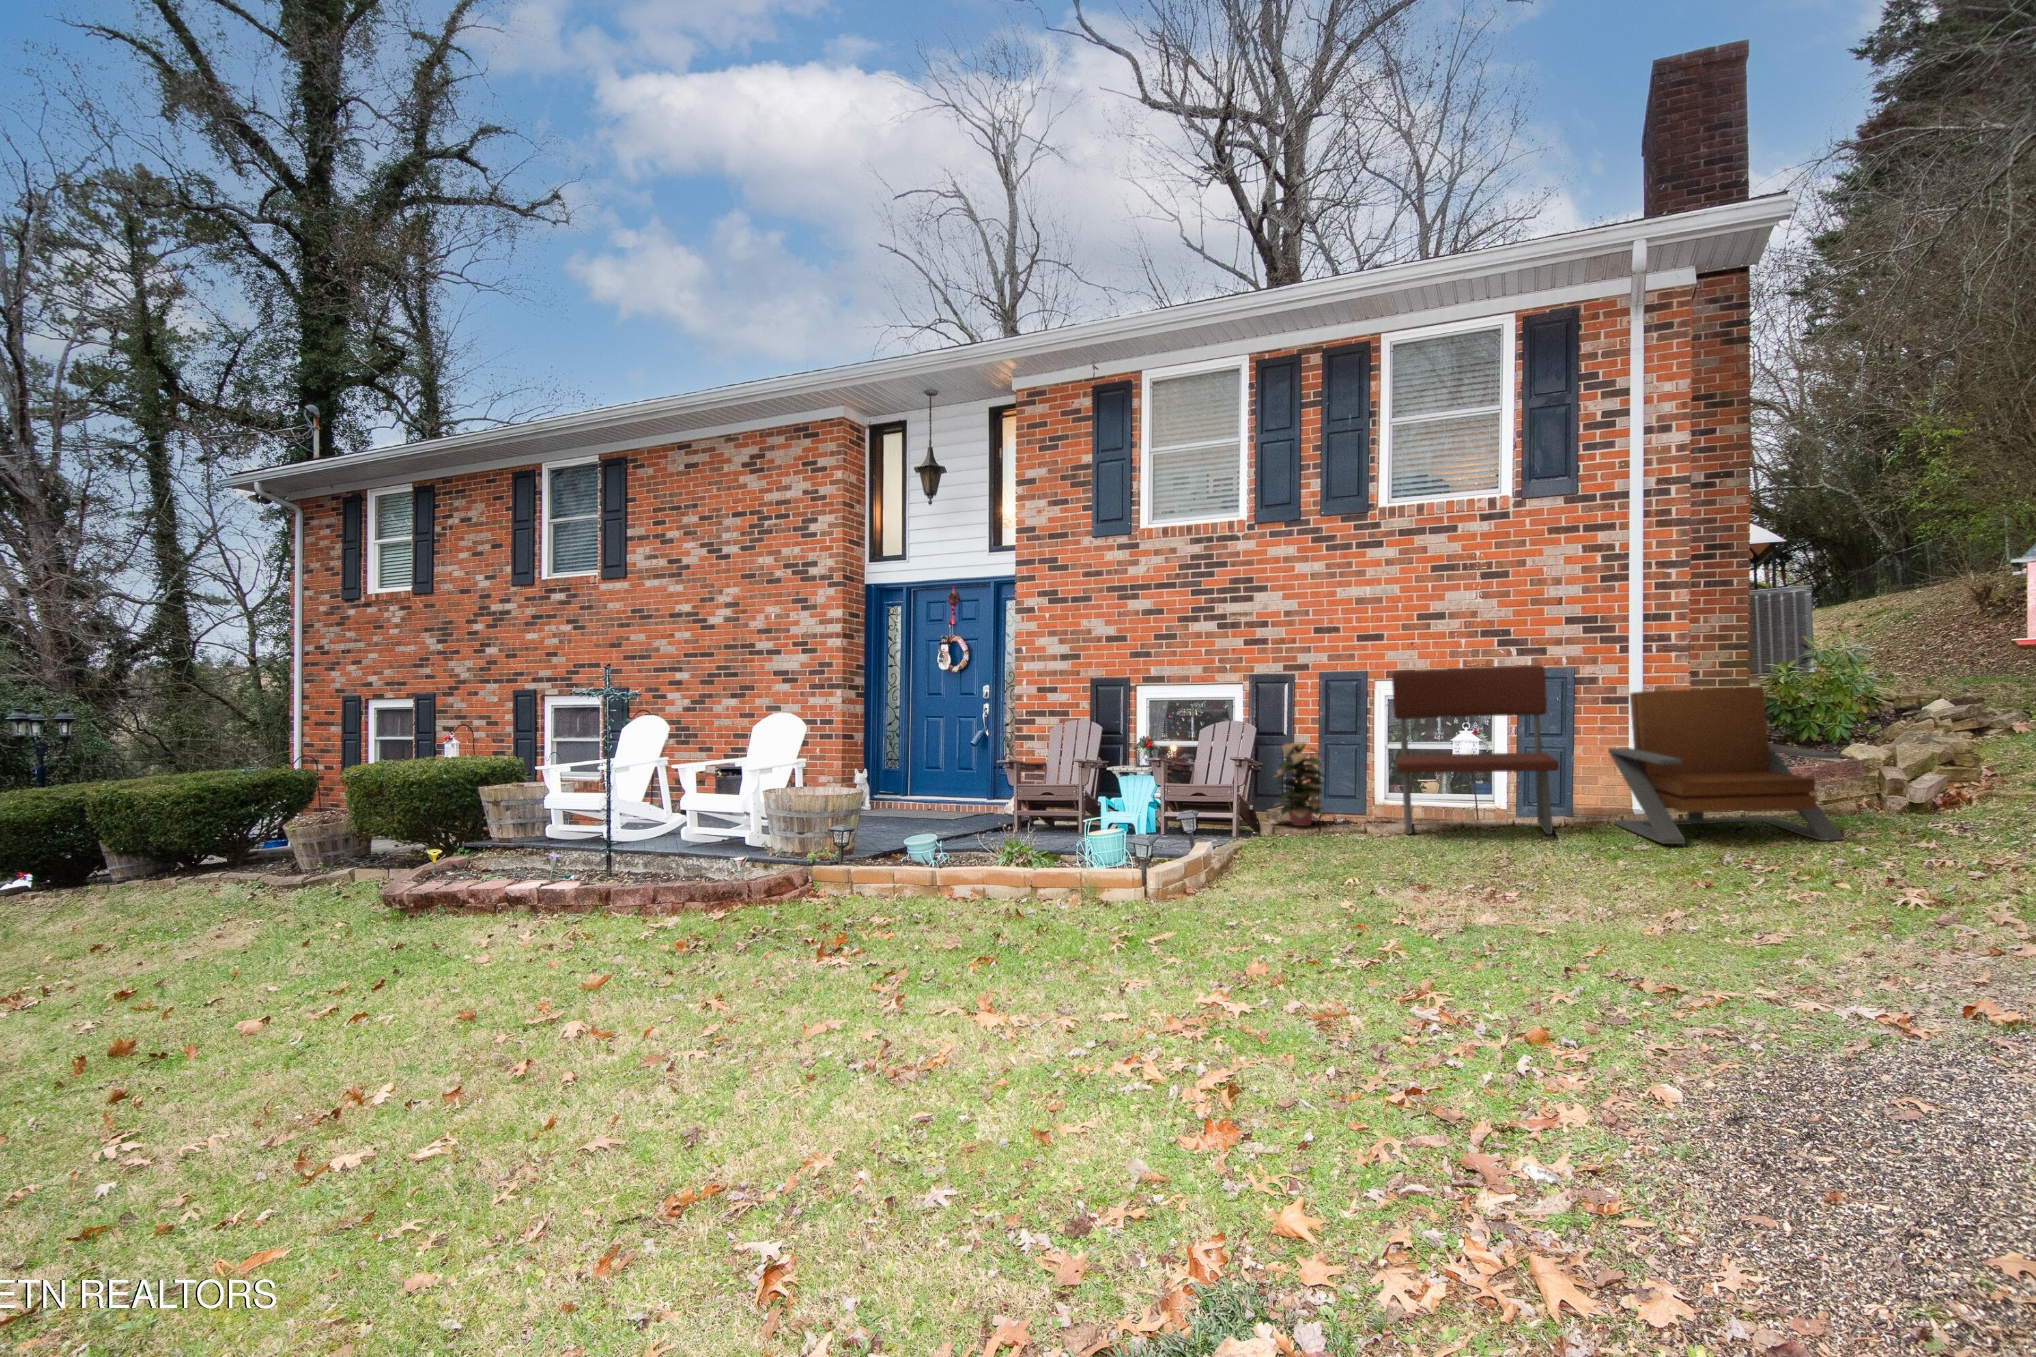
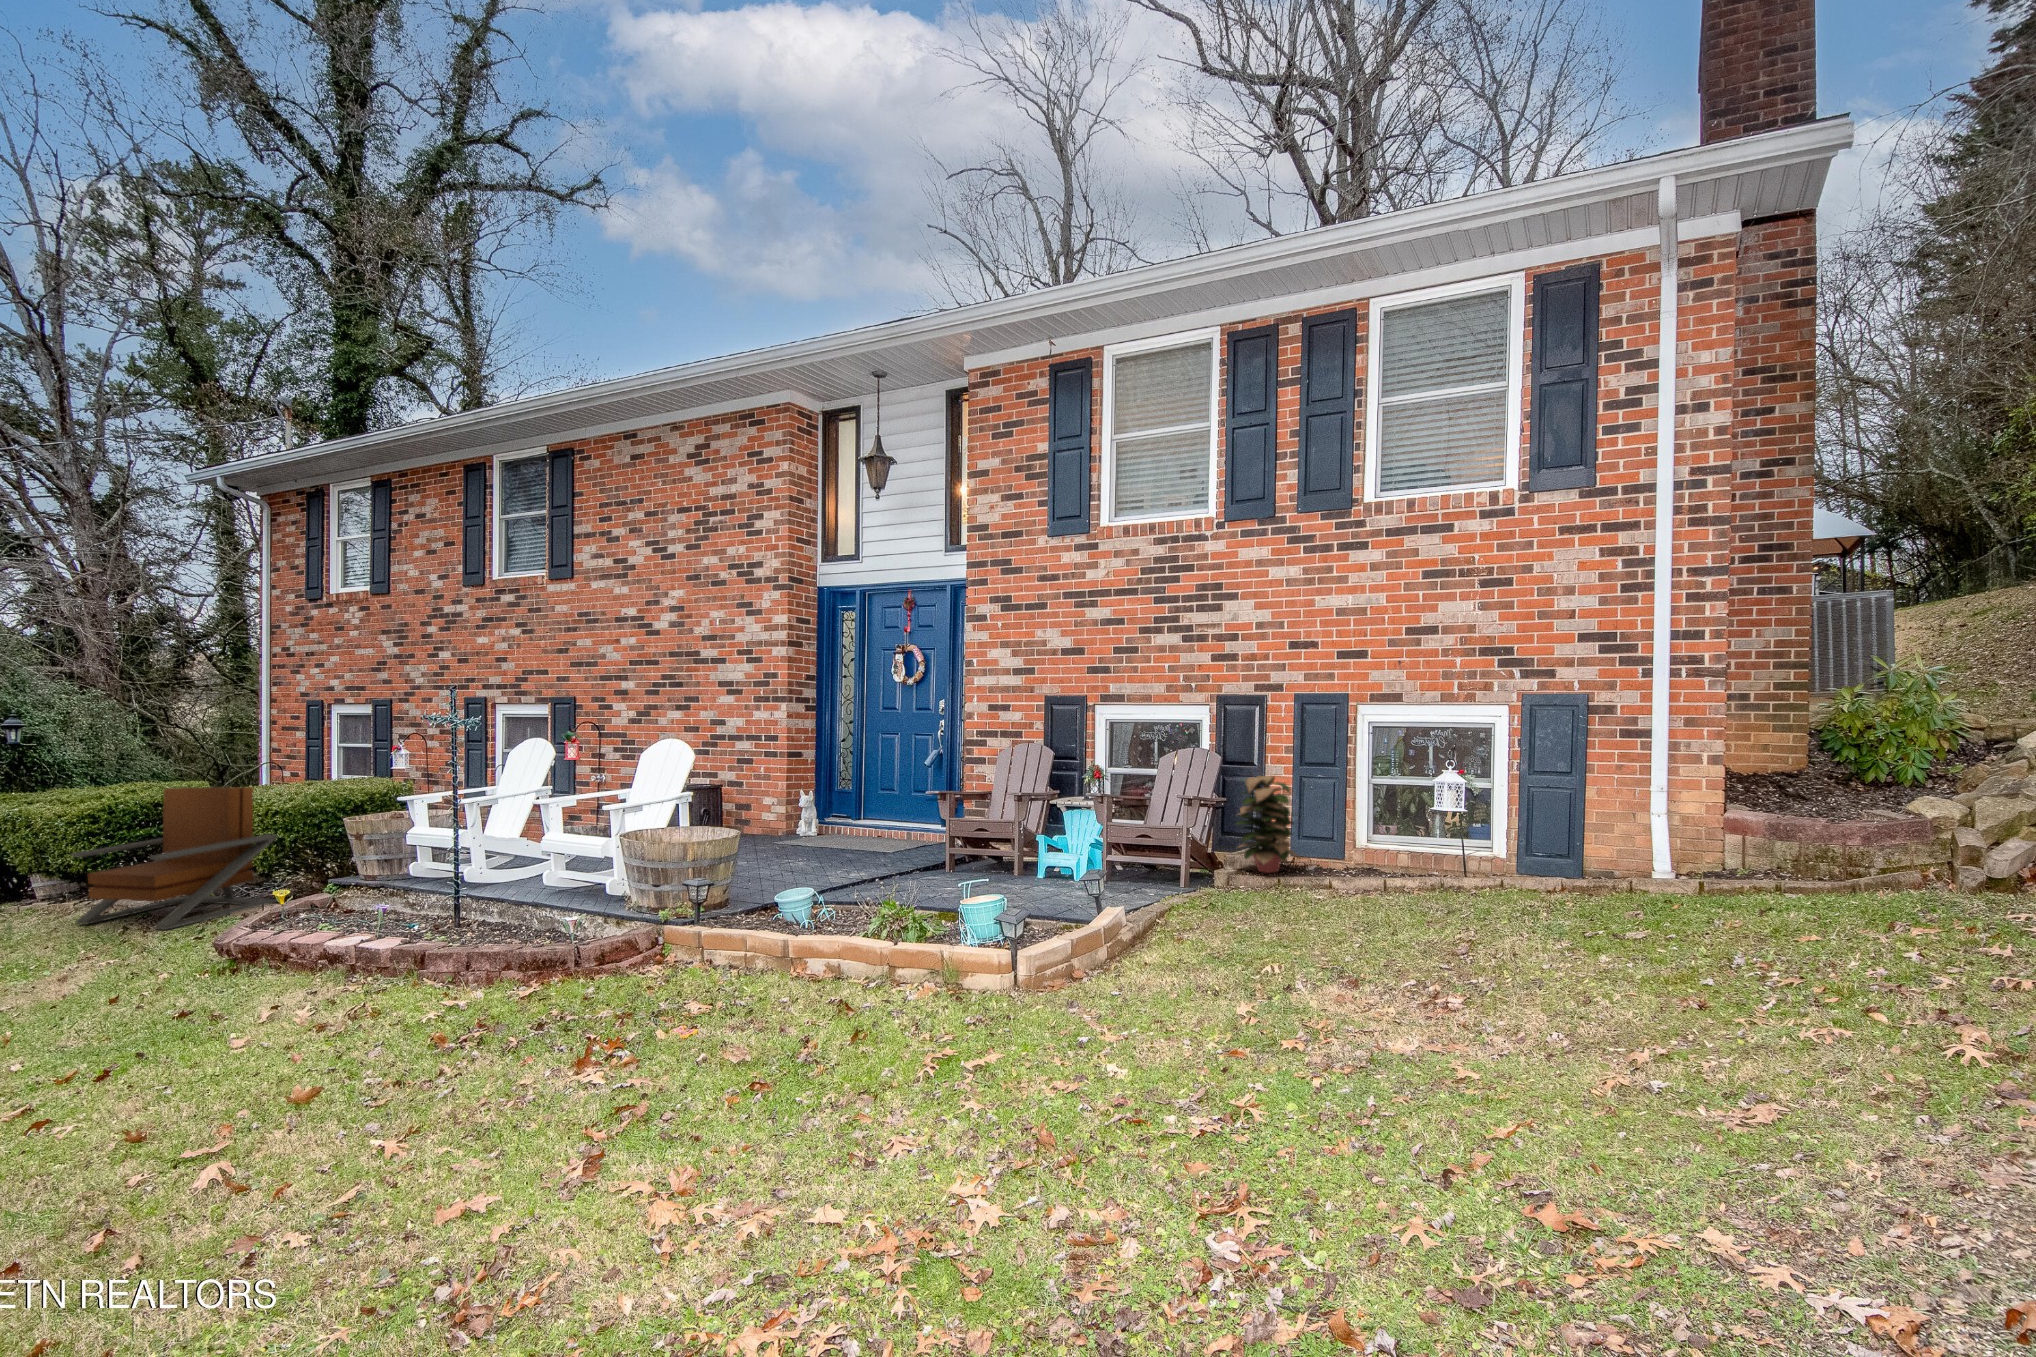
bench: present [1392,665,1559,834] -> none [1370,691,1562,895]
lounge chair: present [1608,686,1843,844] -> present [71,787,277,930]

